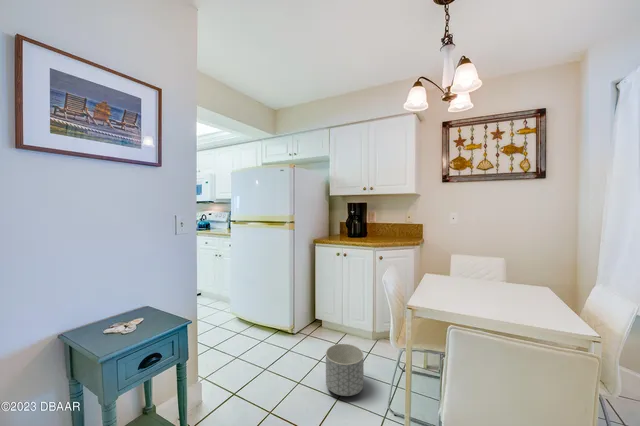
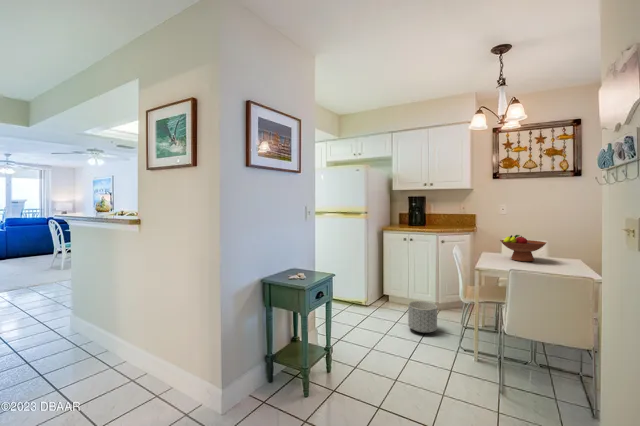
fruit bowl: none [447,260,512,301] -> present [500,235,546,261]

